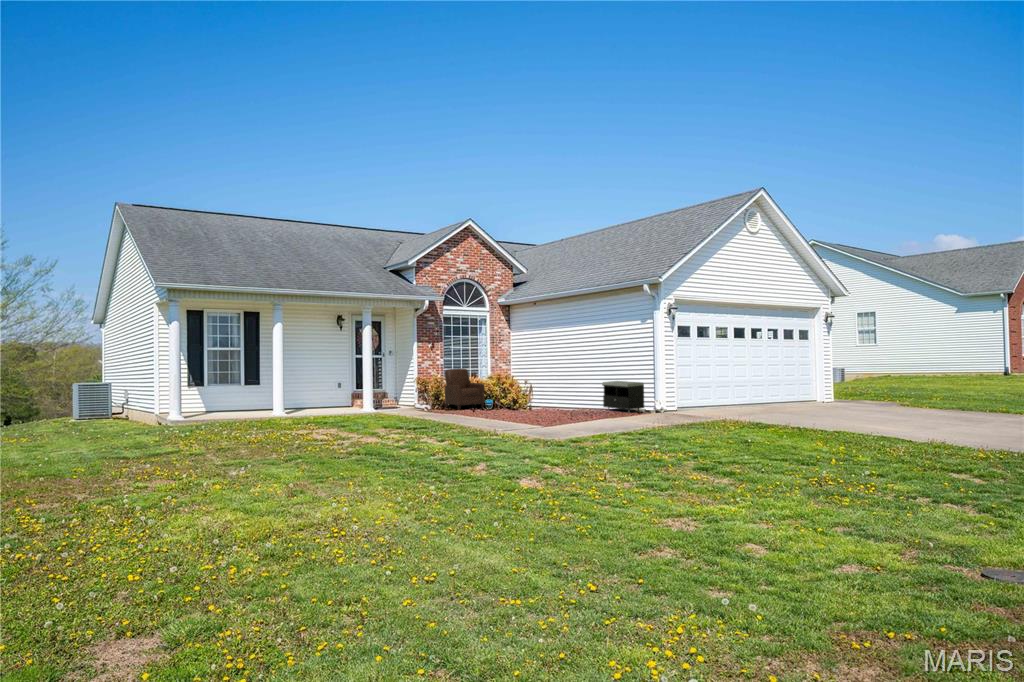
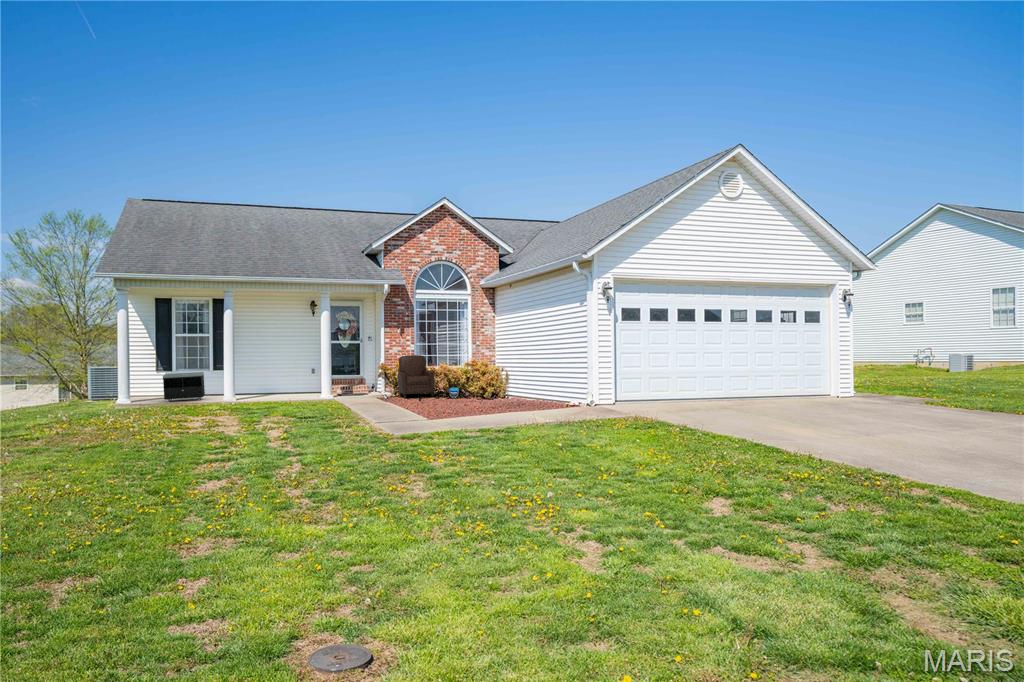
storage bench: present [602,381,644,412] -> present [163,372,205,402]

